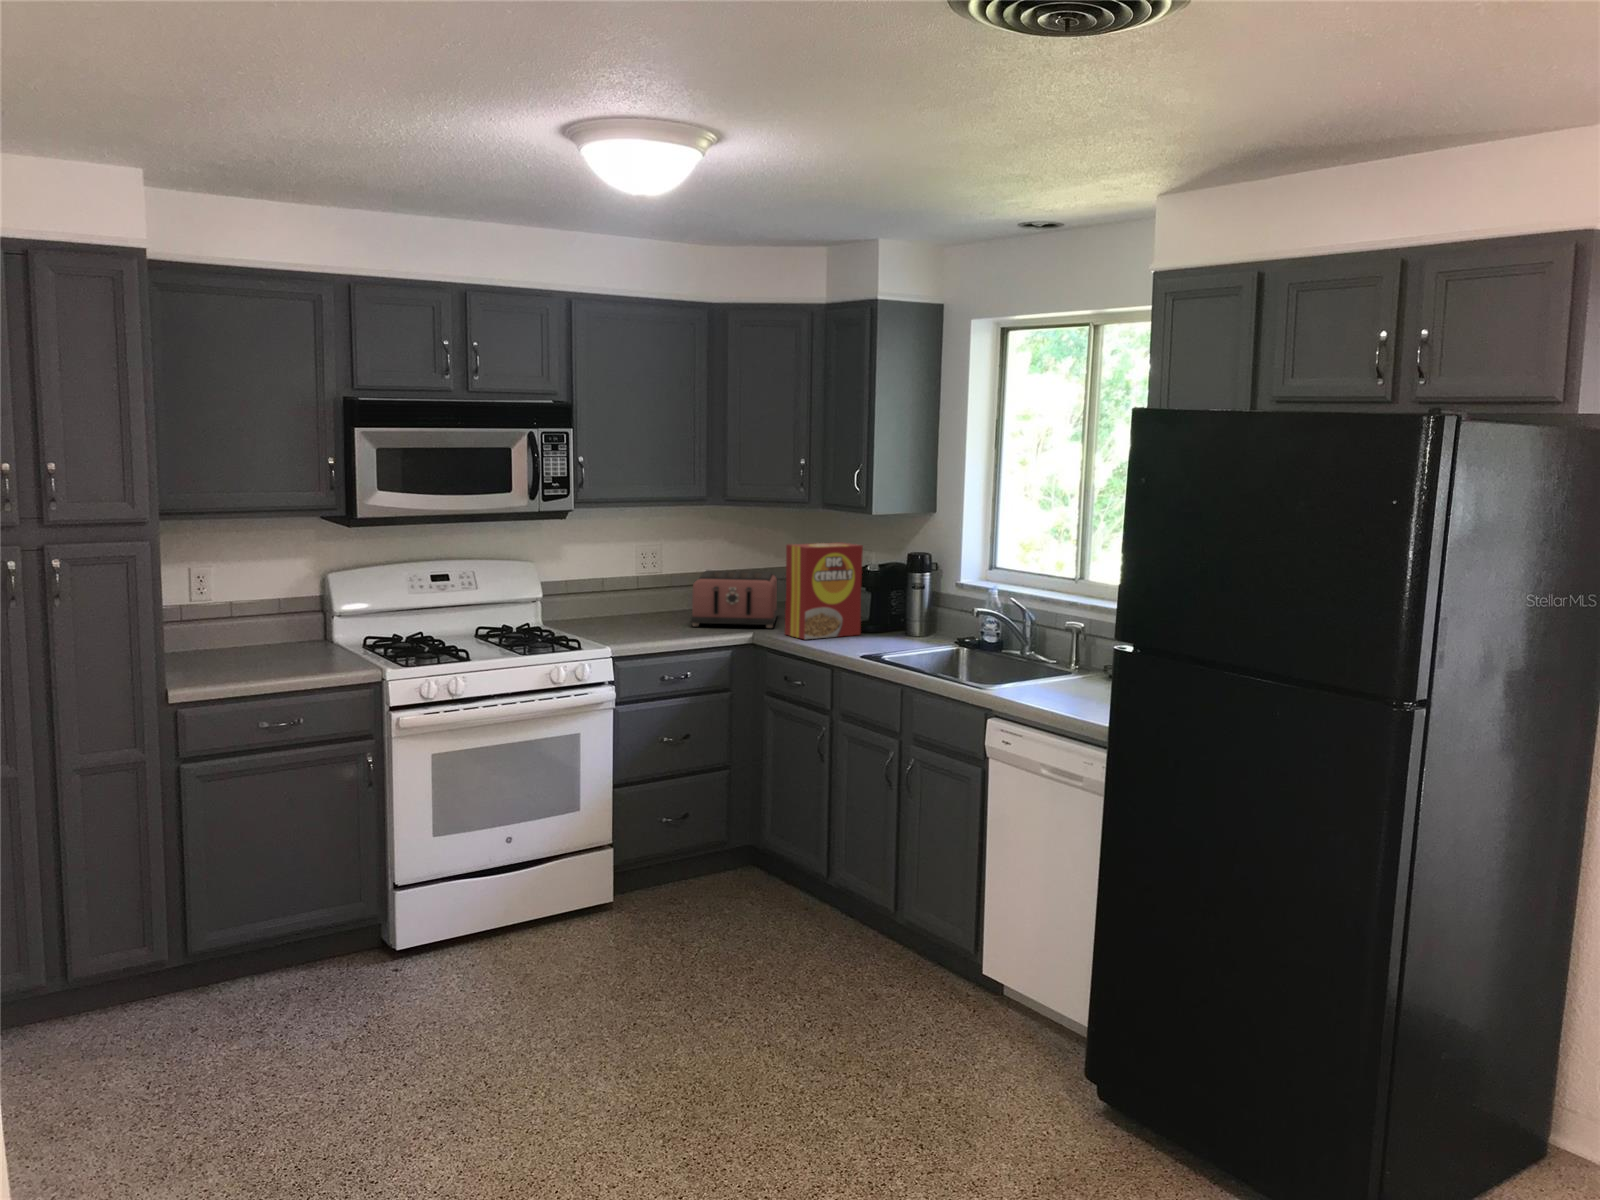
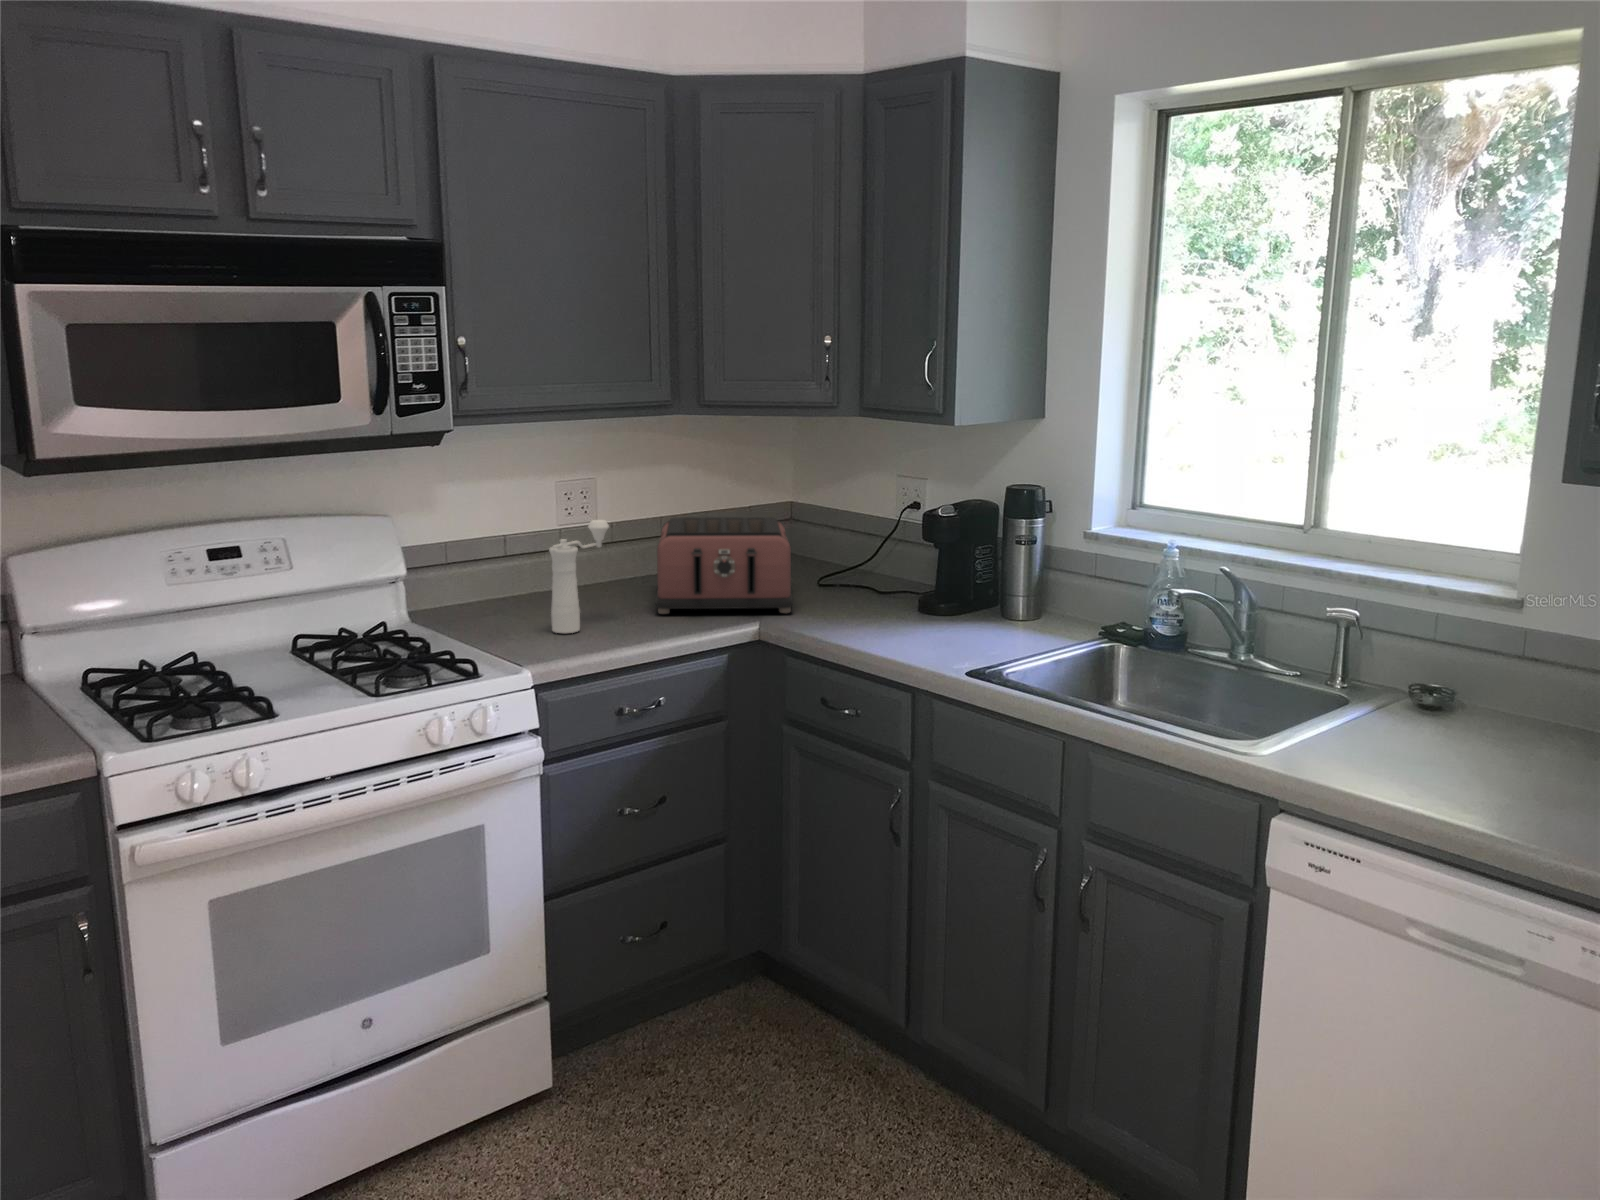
cereal box: present [785,543,863,639] -> none [816,471,941,637]
pepper mill: none [626,567,663,633] -> present [549,520,609,633]

